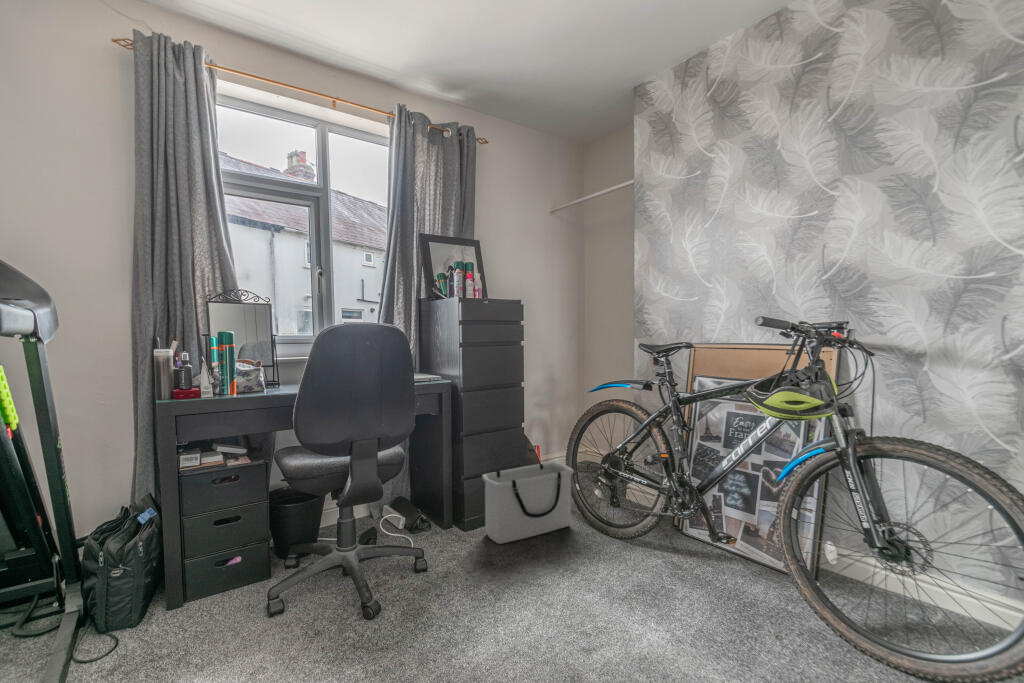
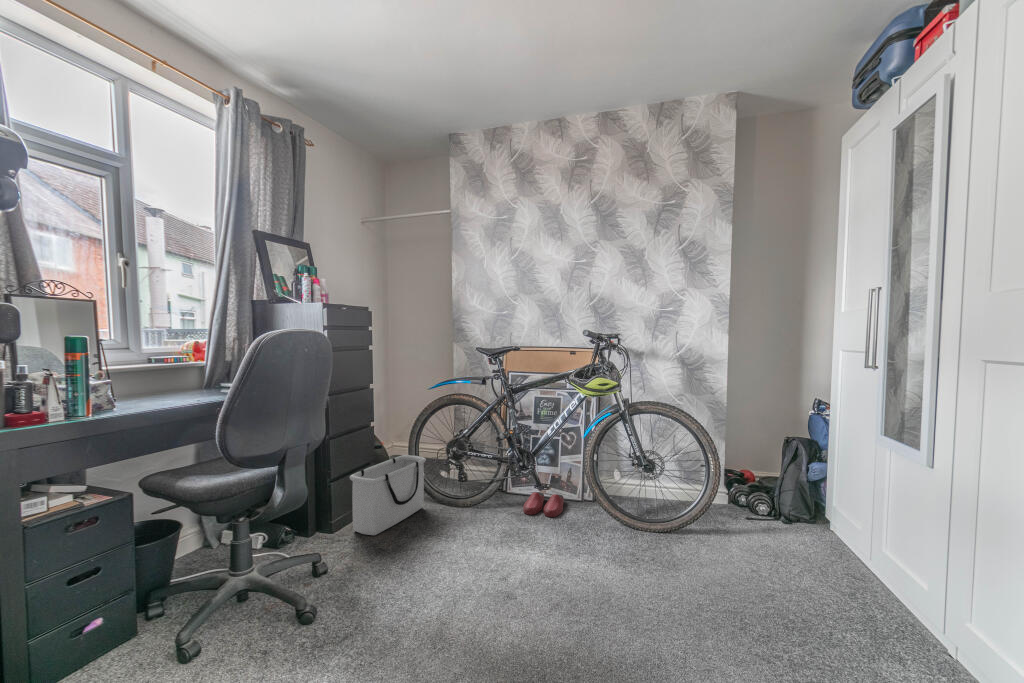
slippers: none [686,544,758,588] -> present [523,492,564,517]

